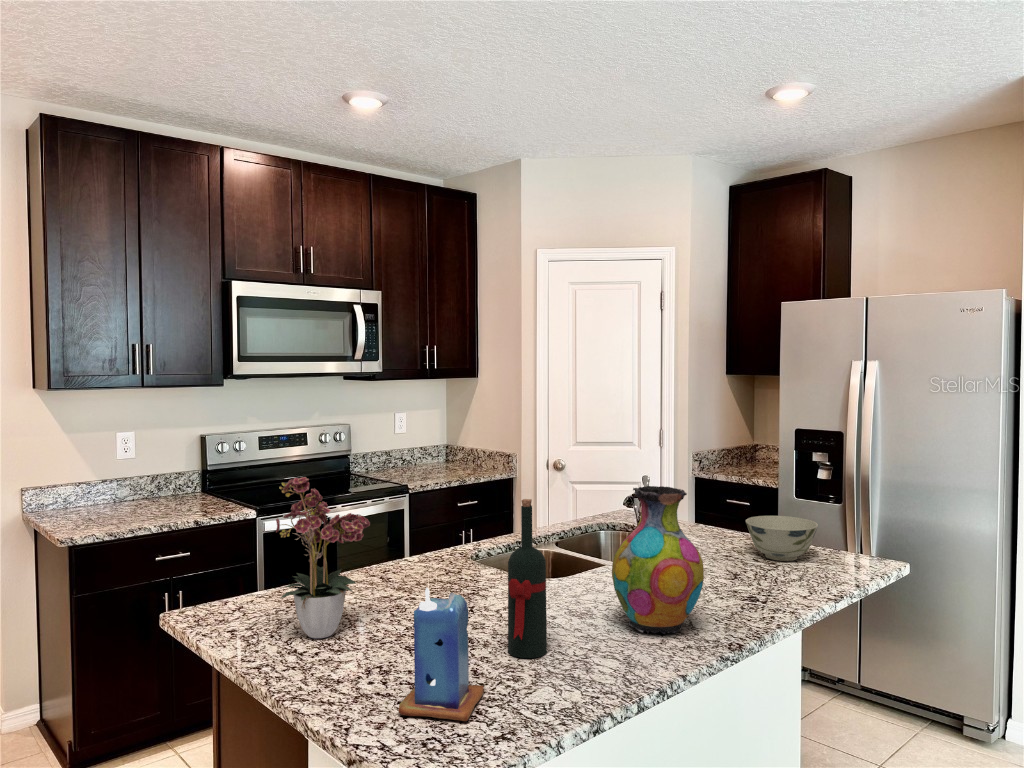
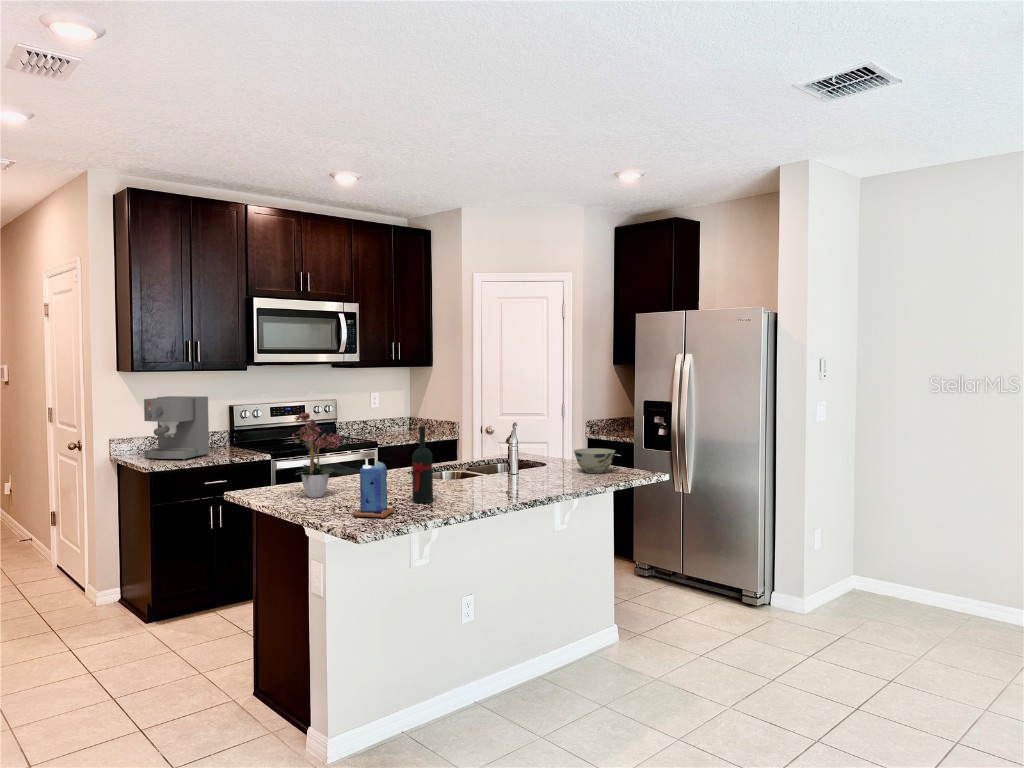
coffee maker: none [65,425,165,523] -> present [144,396,209,460]
vase: present [612,486,704,634] -> none [472,420,521,497]

